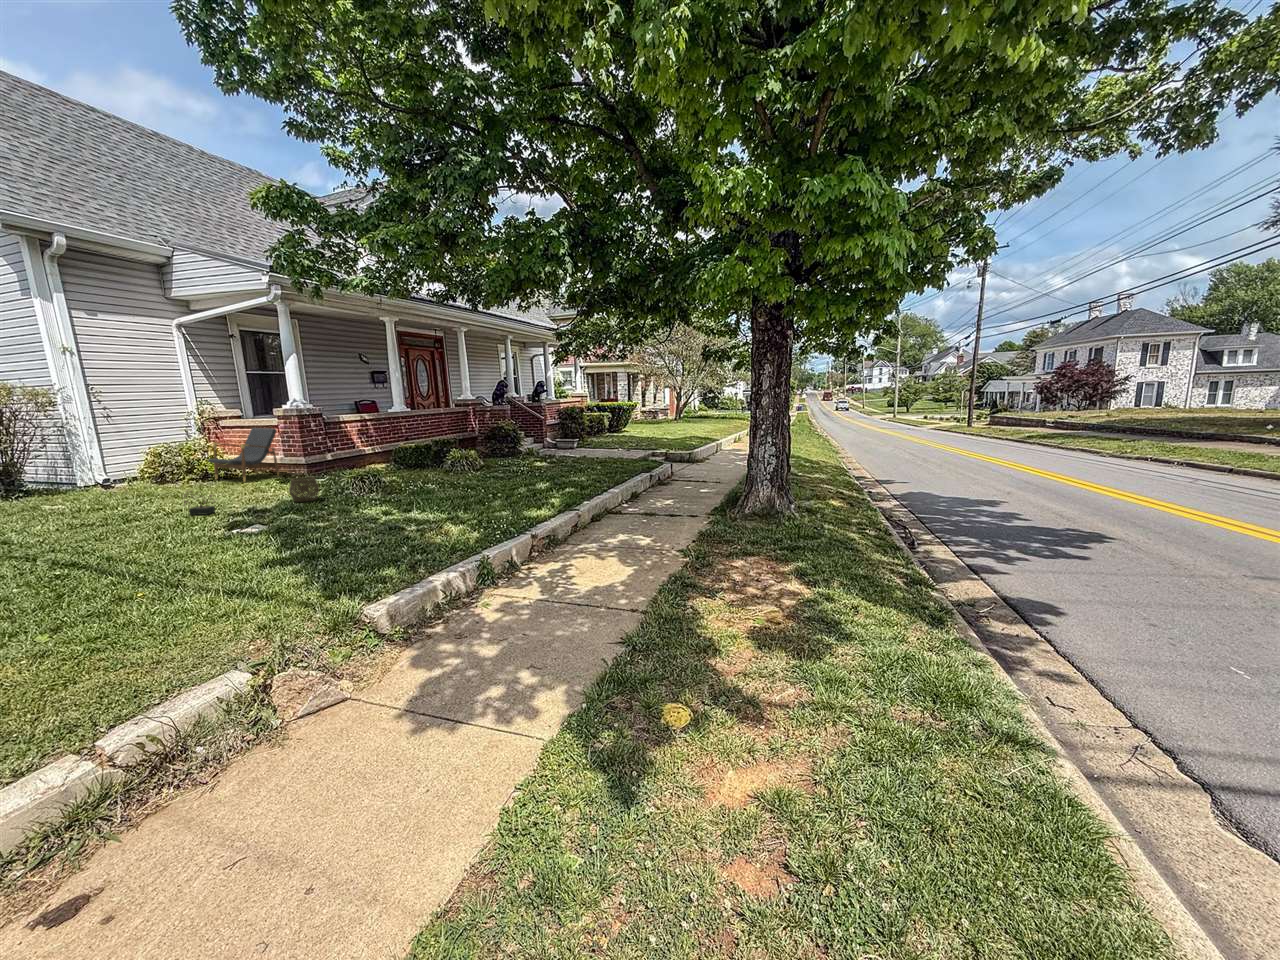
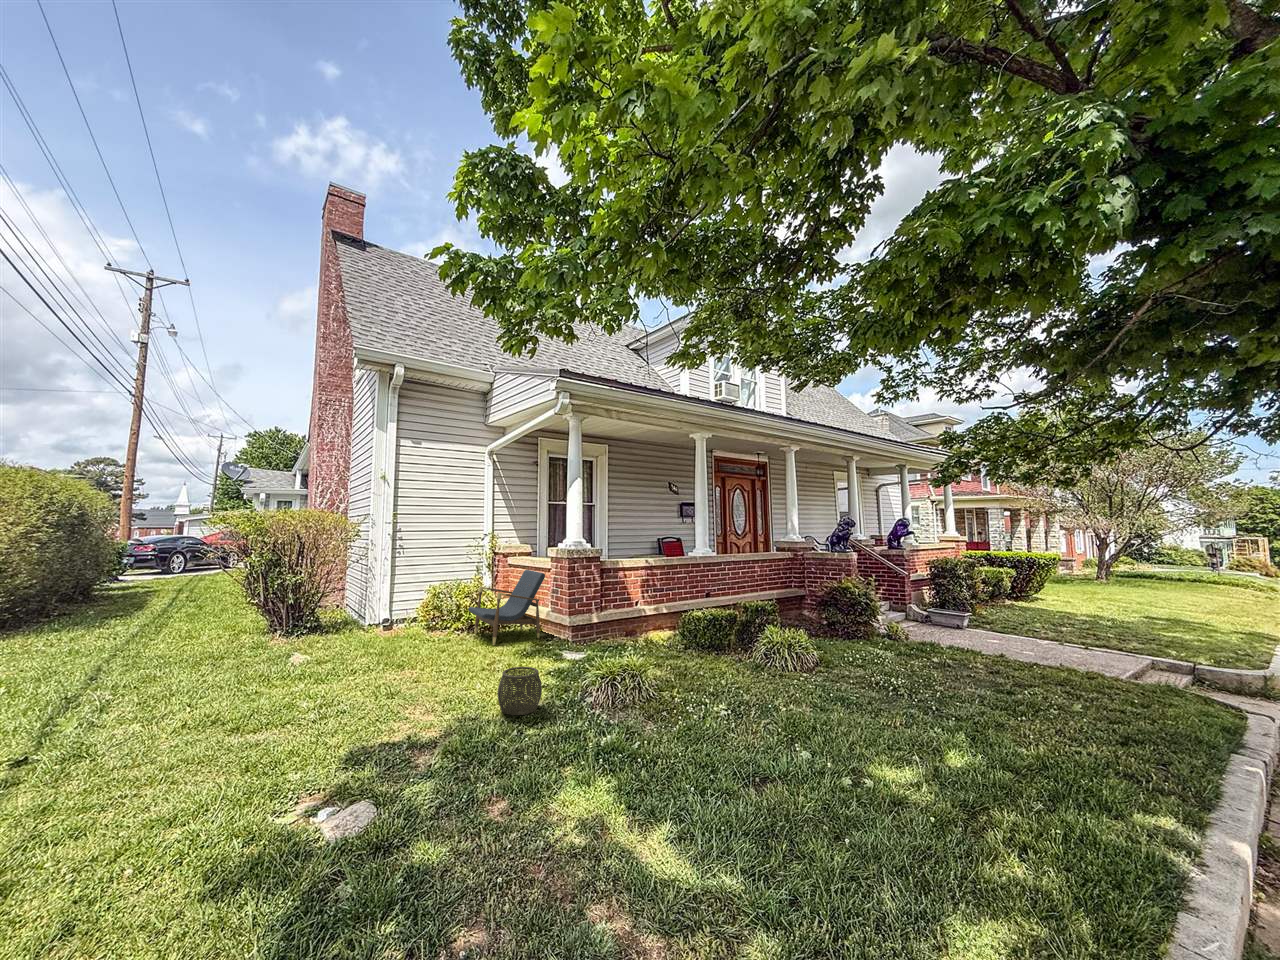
decorative plant: present [183,491,217,515] -> none [344,674,393,724]

